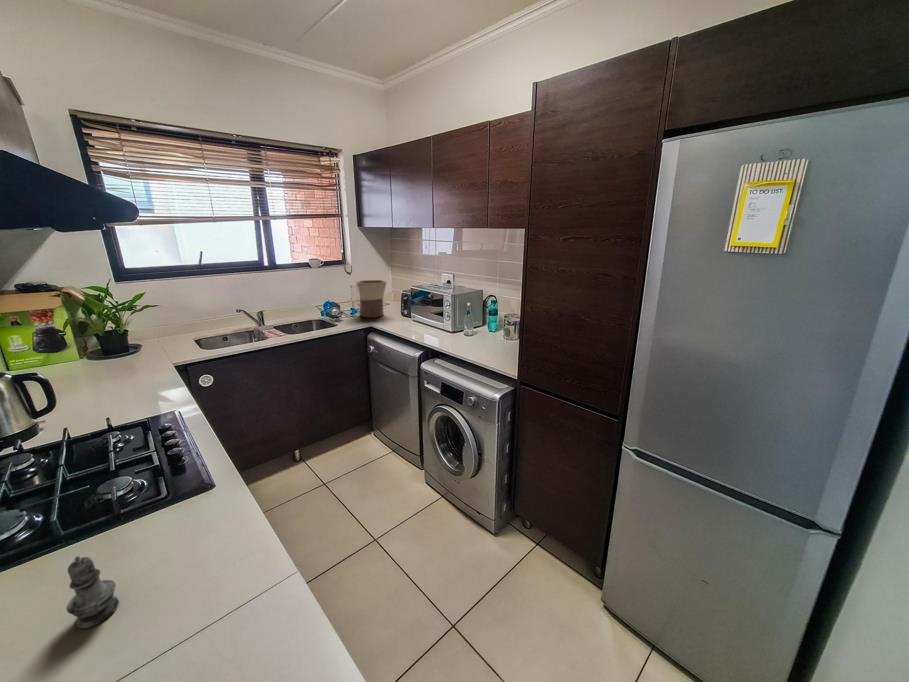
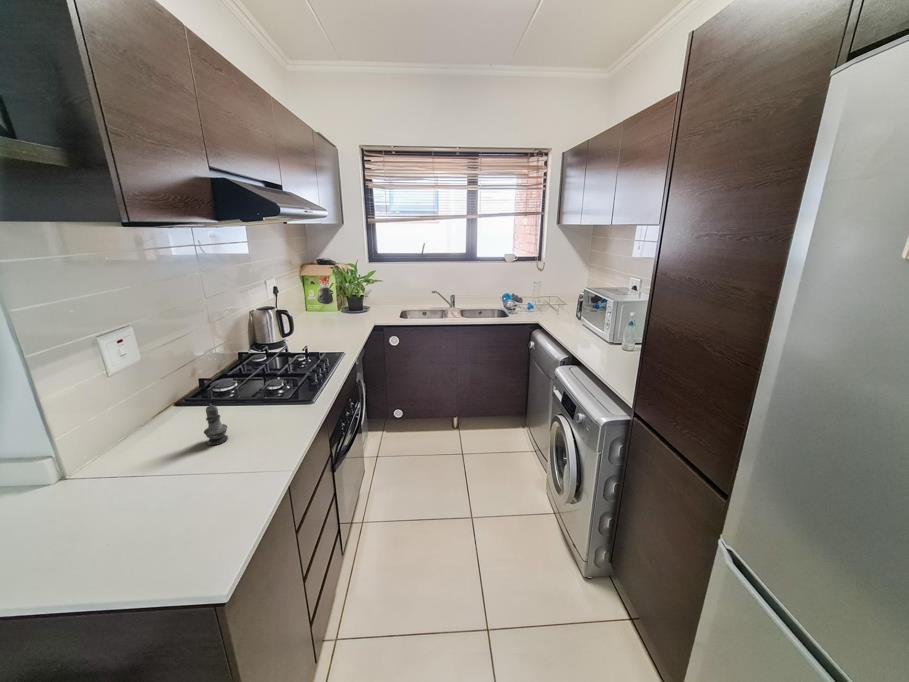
flower pot: present [357,280,386,317] -> none [534,277,566,315]

